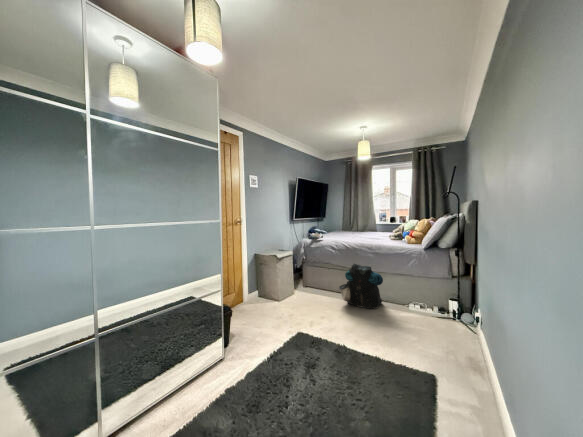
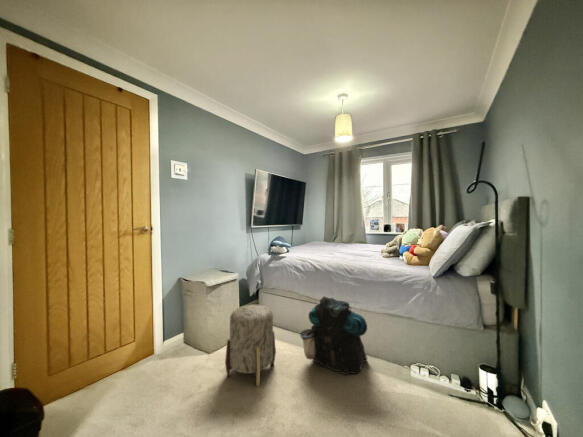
ottoman: none [296,269,325,314] -> present [225,305,276,386]

